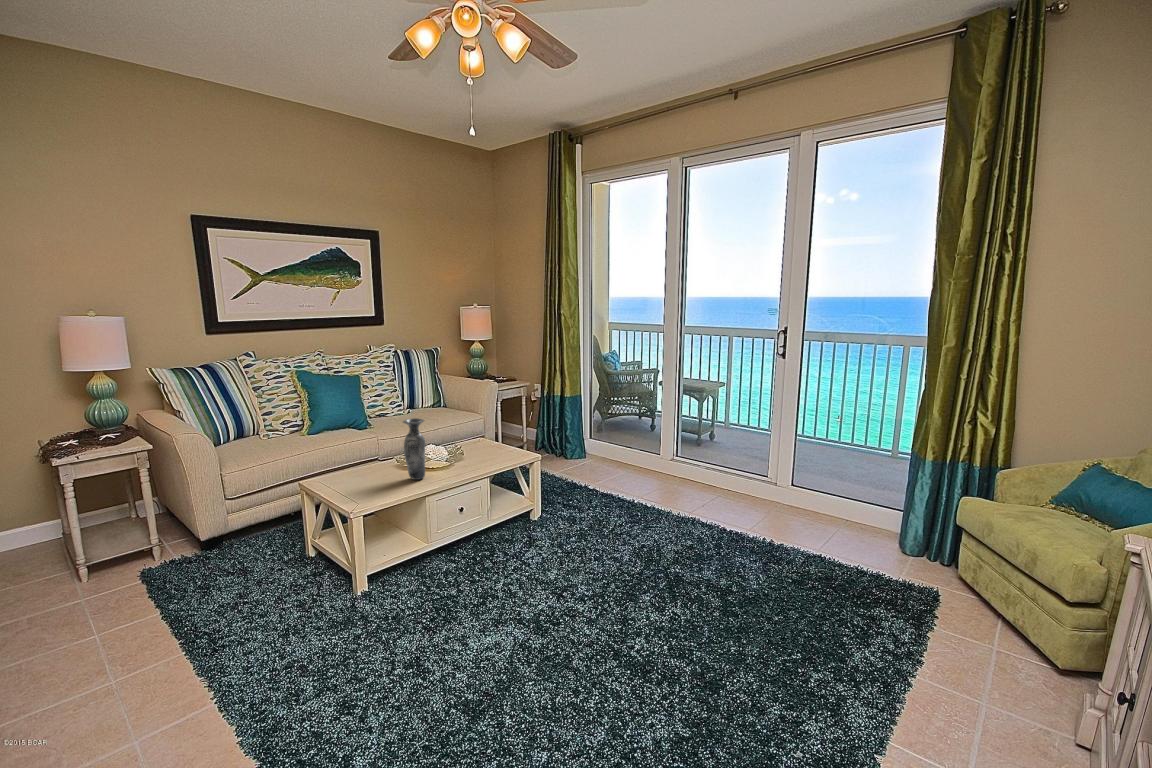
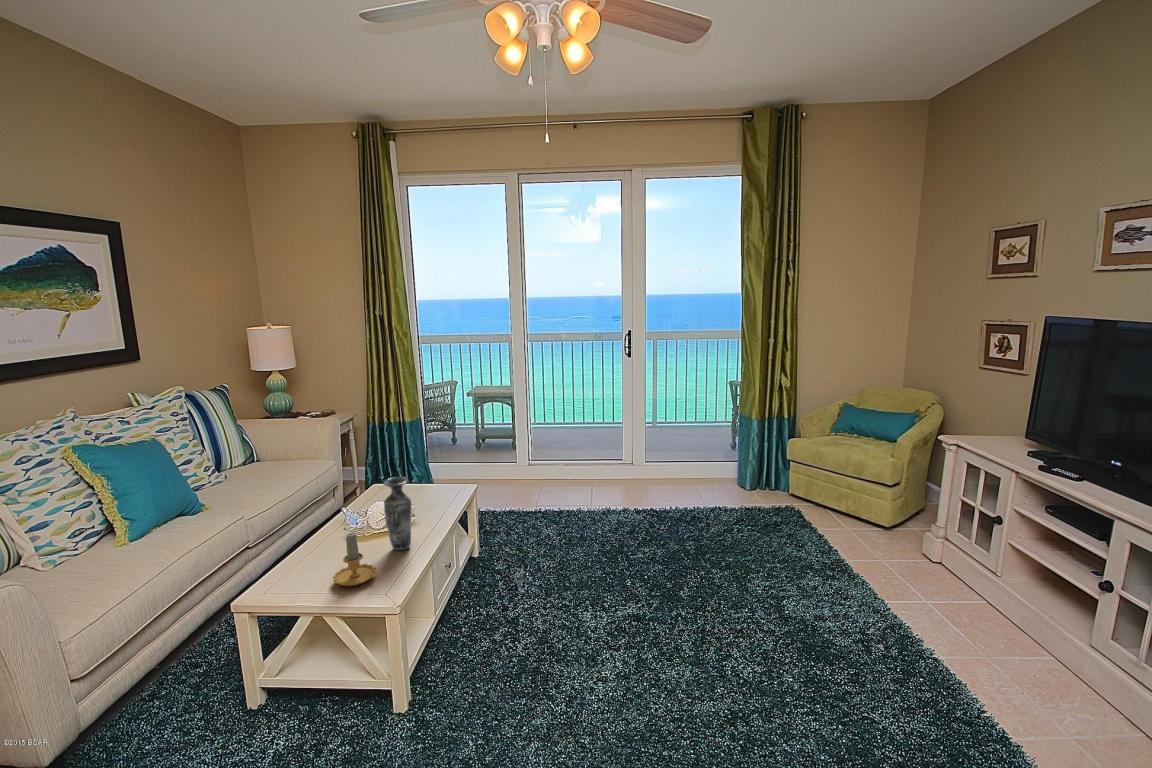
candle: none [343,449,377,491] -> present [333,533,380,586]

